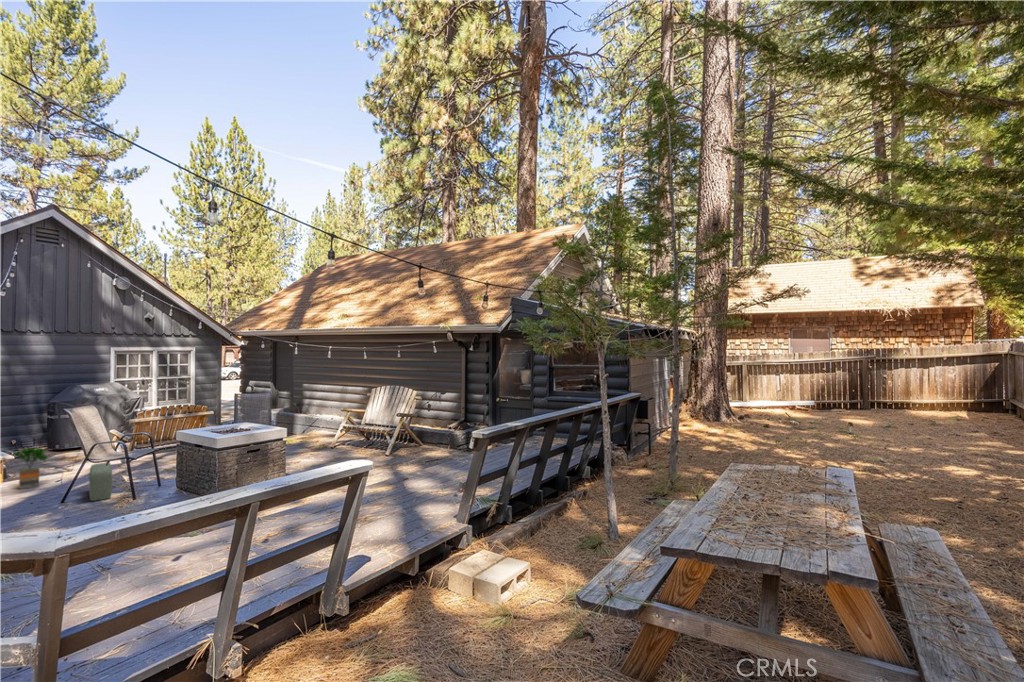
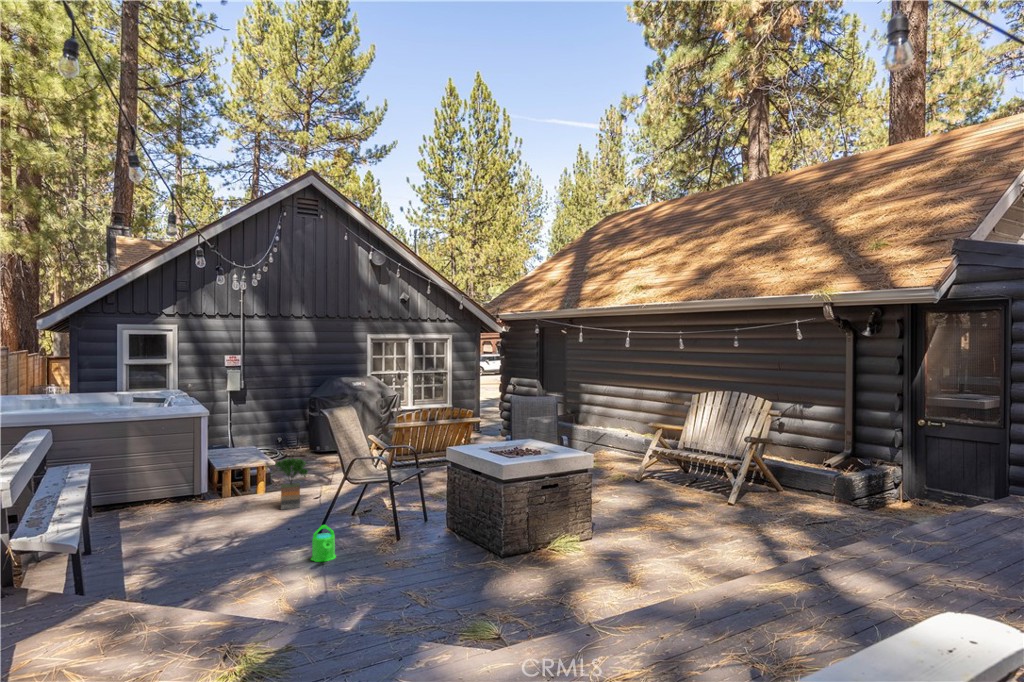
pouf: present [89,463,112,501] -> none [350,488,375,544]
watering can: none [53,487,77,513] -> present [311,525,336,562]

